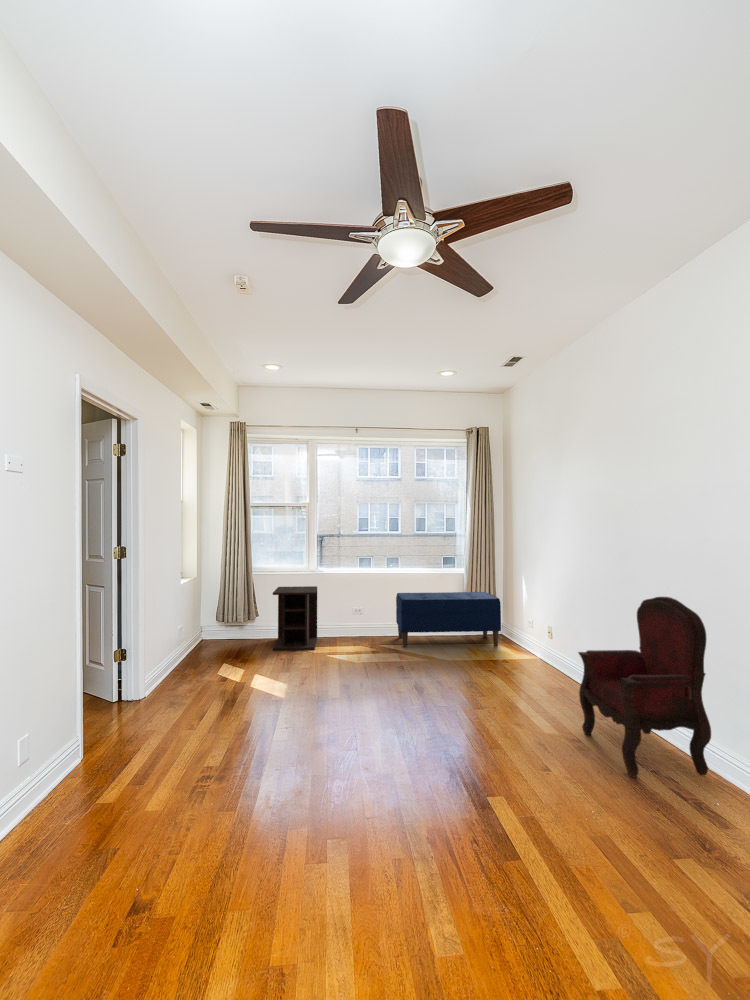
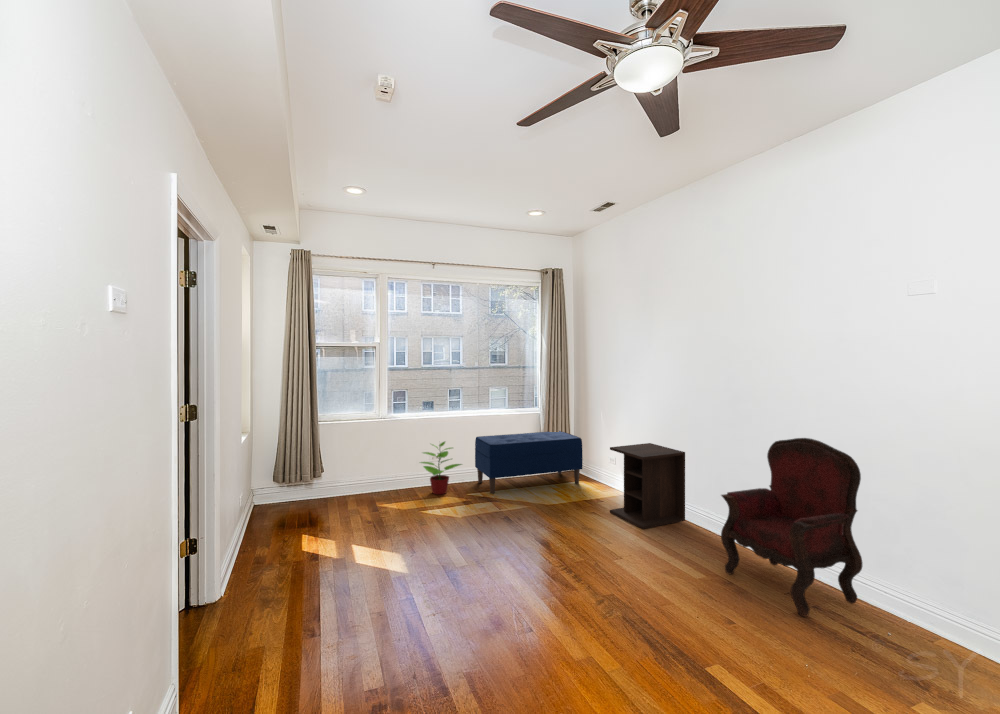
nightstand: present [272,586,317,650] -> present [610,443,685,529]
potted plant: none [338,593,380,644] -> present [421,442,461,494]

